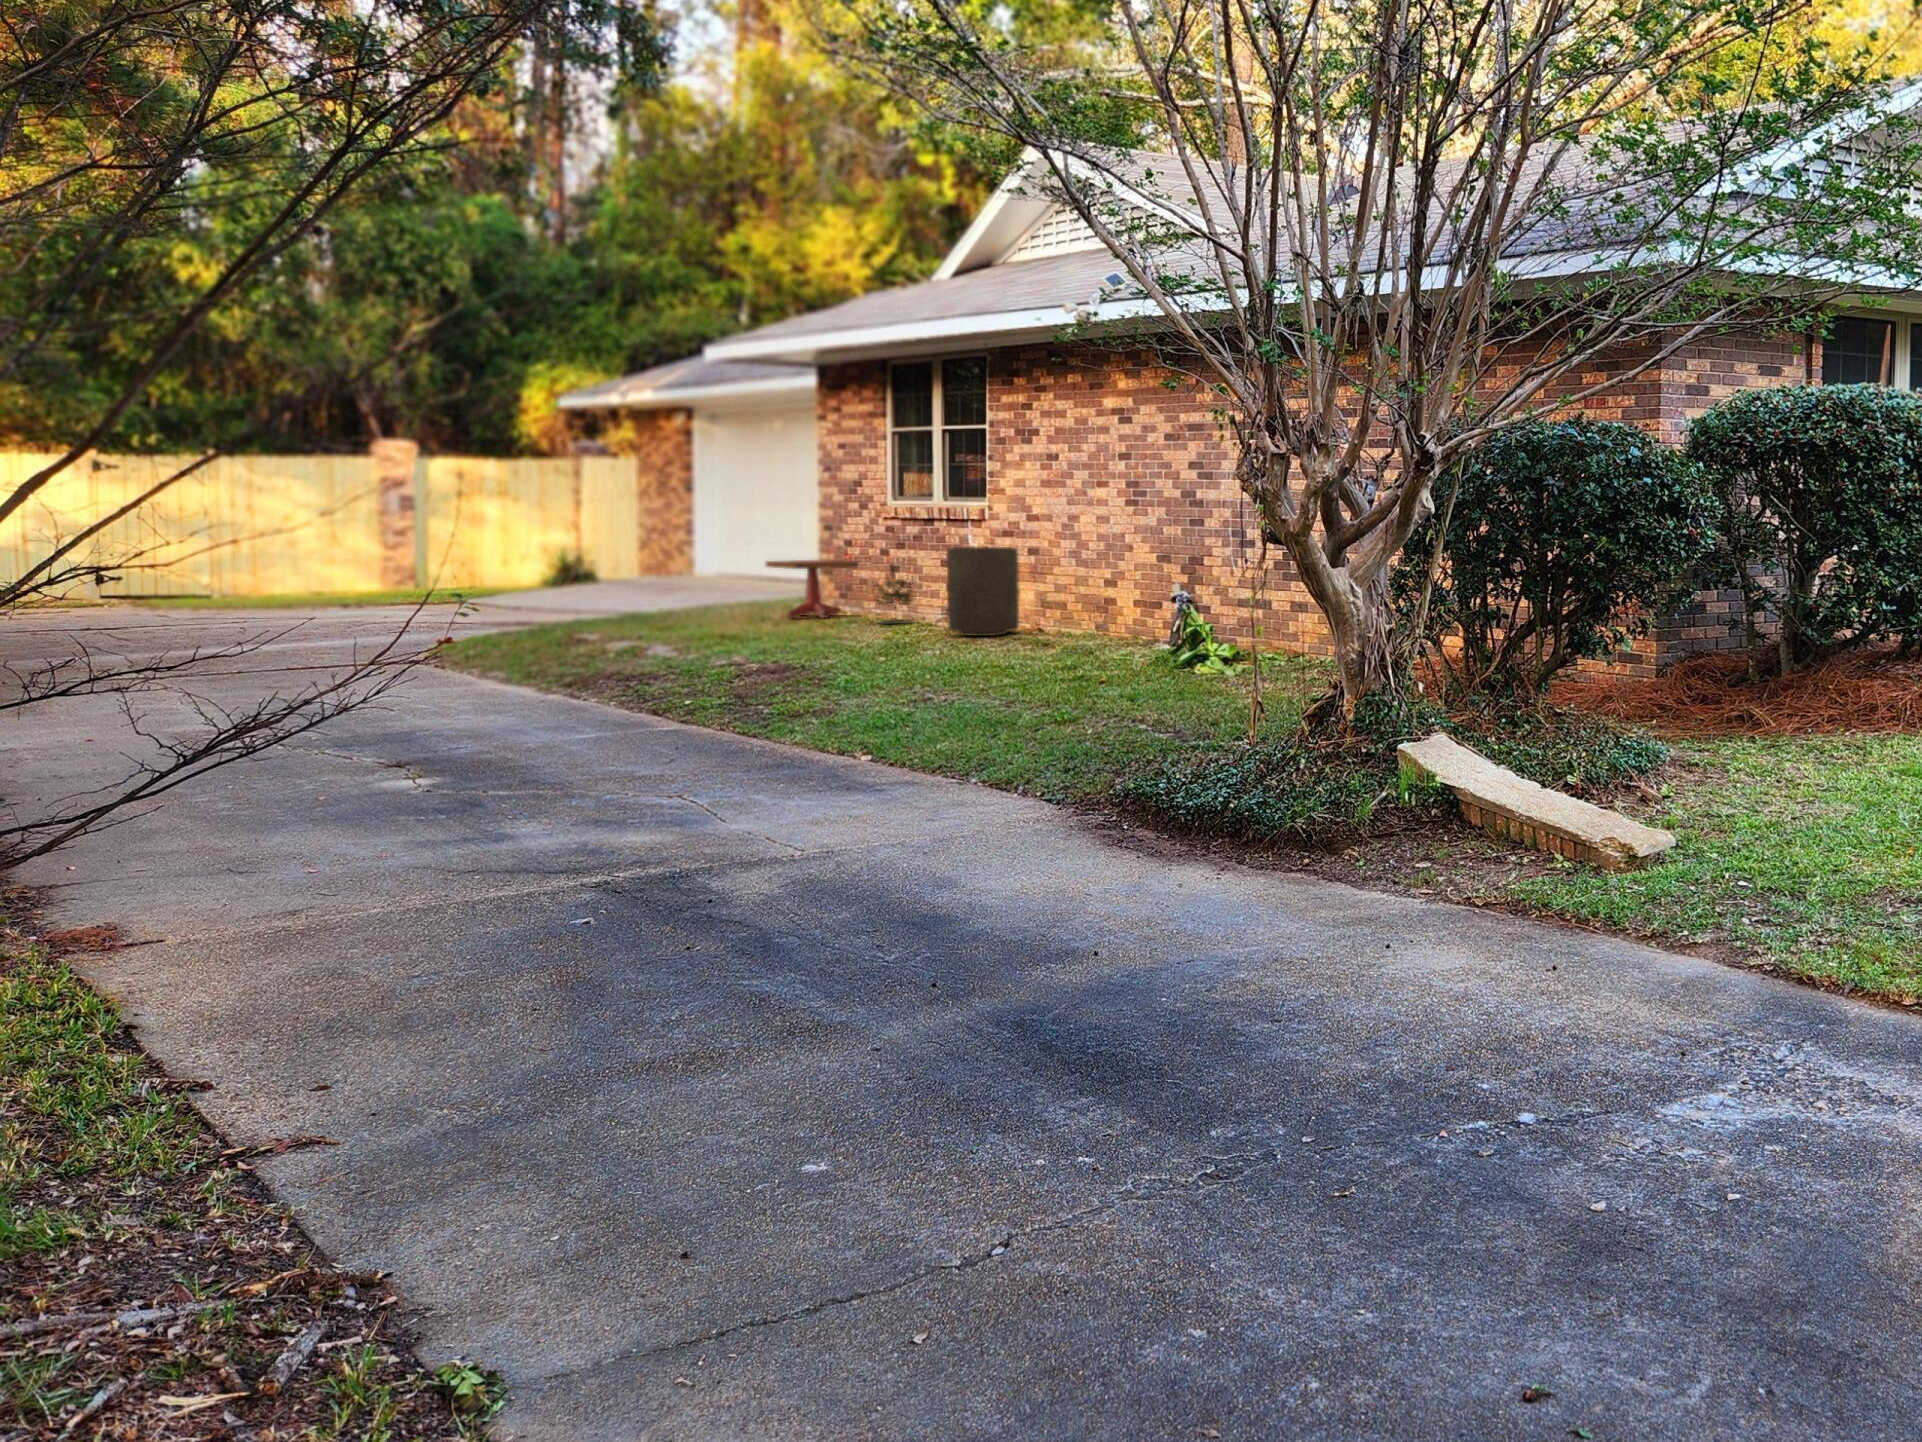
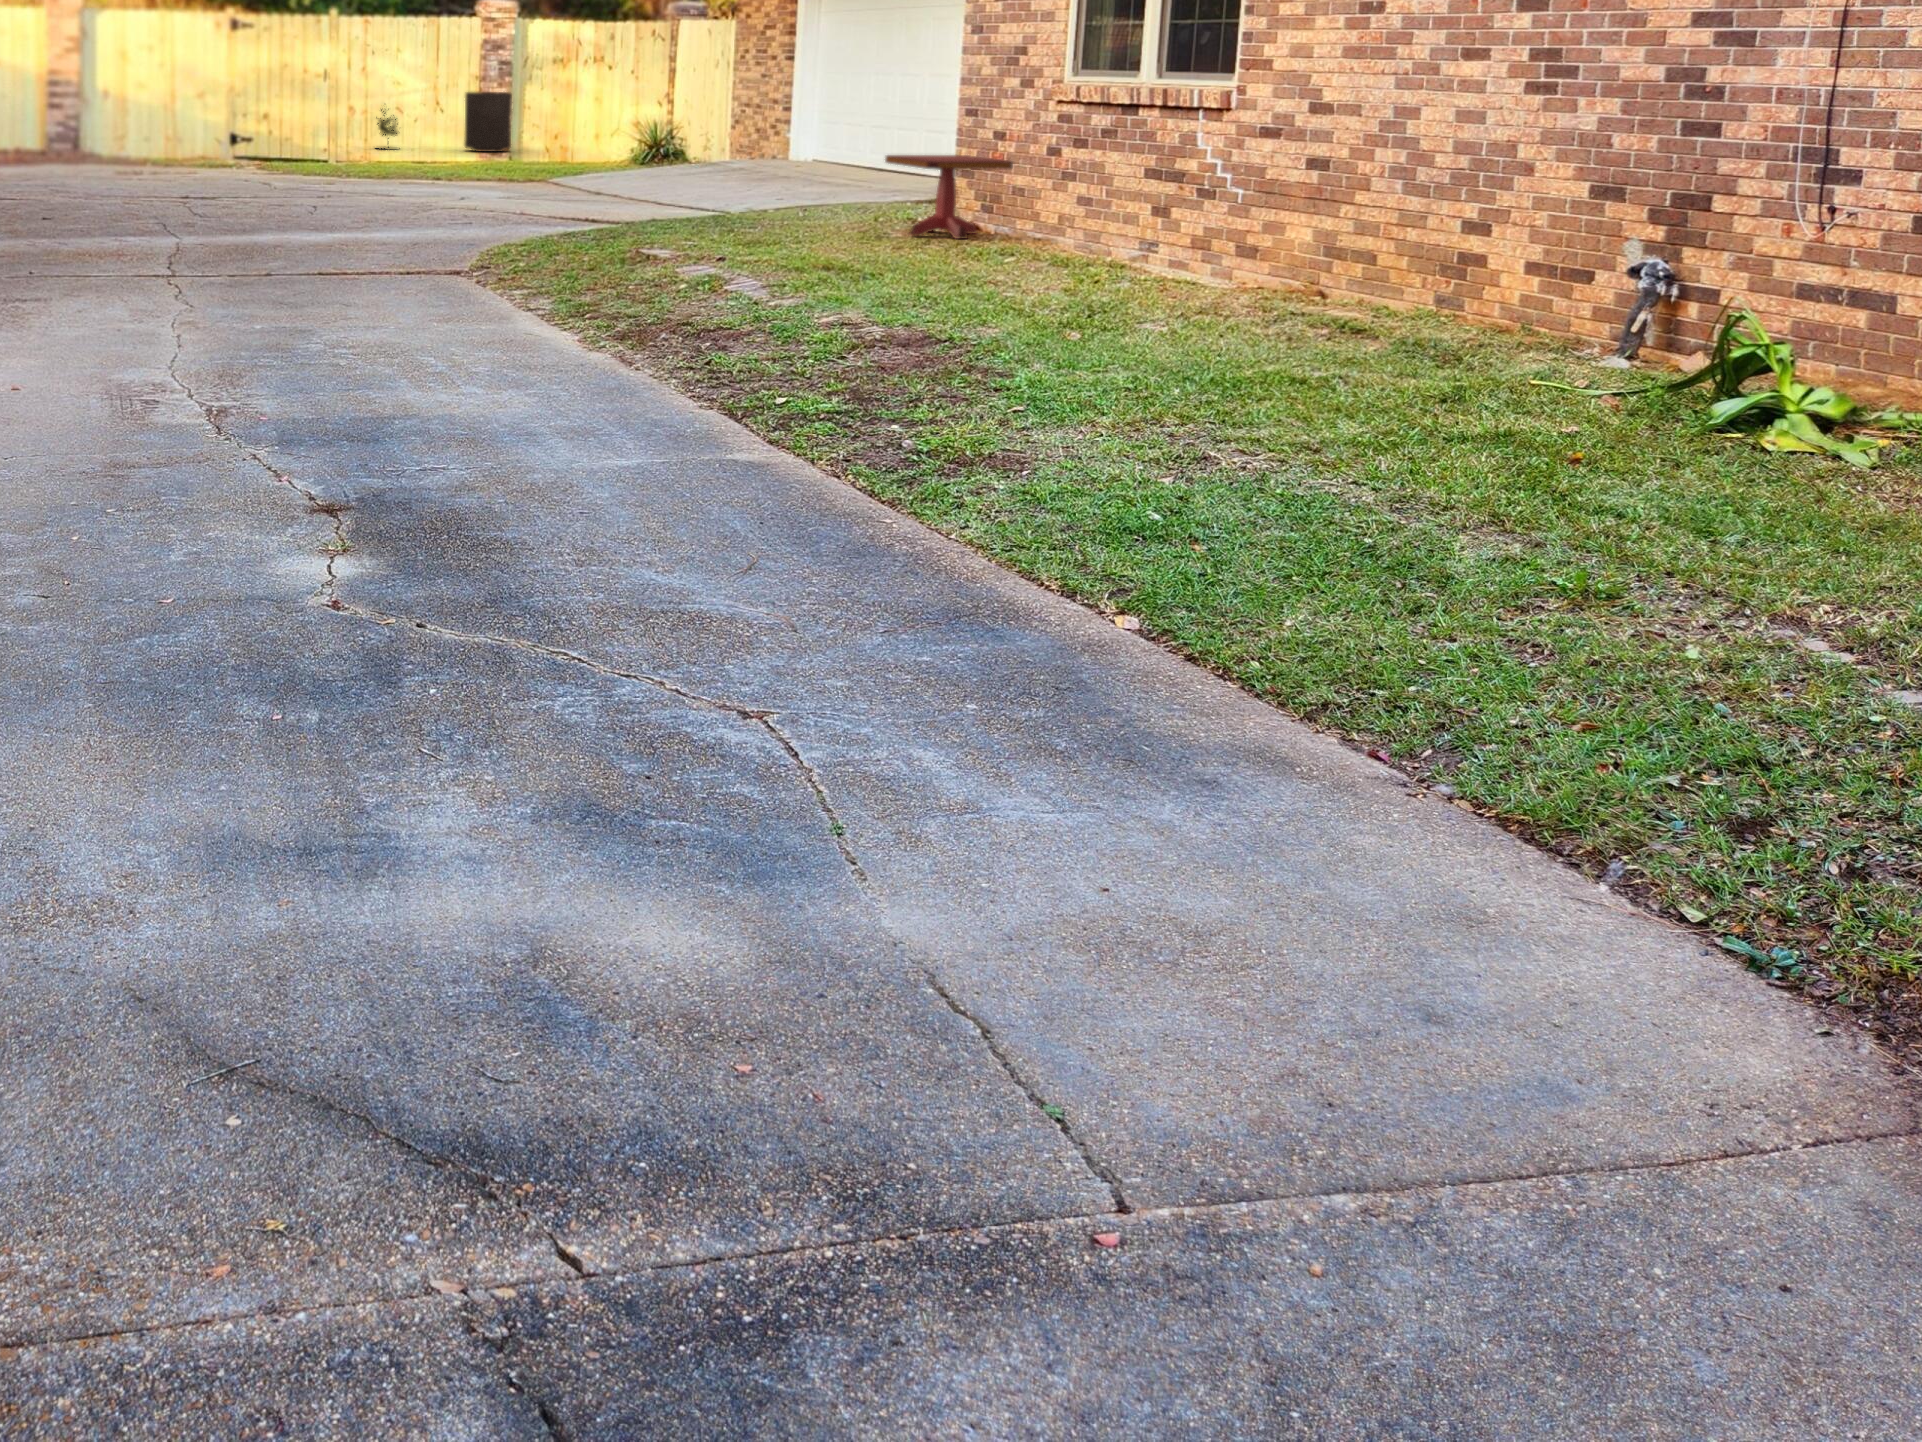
trash can: present [947,547,1019,636] -> present [464,92,512,152]
potted tree: present [875,559,915,624] -> present [376,109,398,150]

